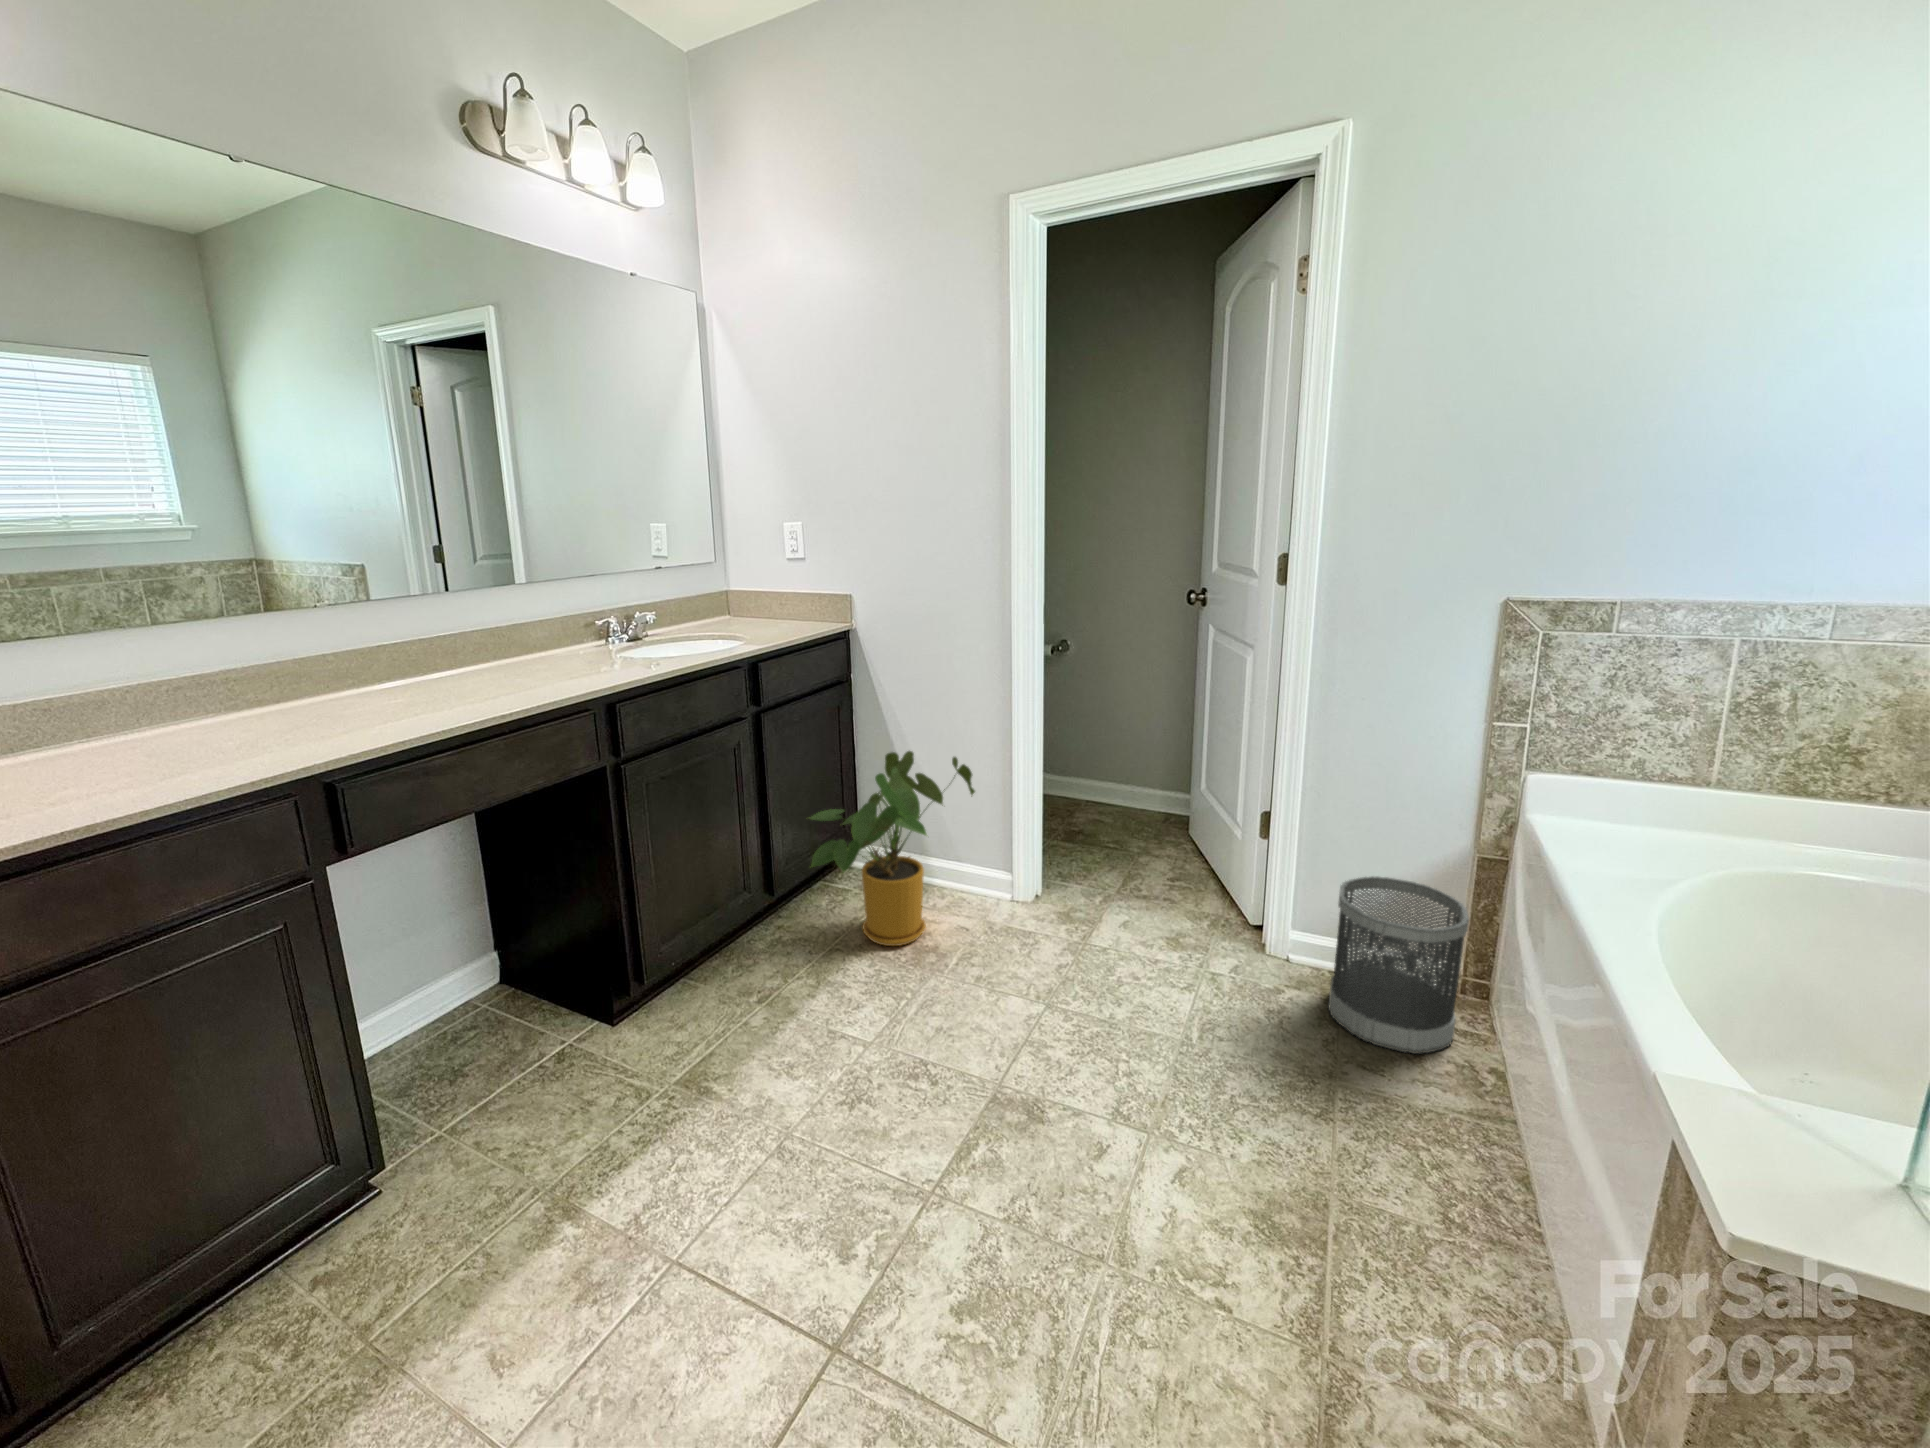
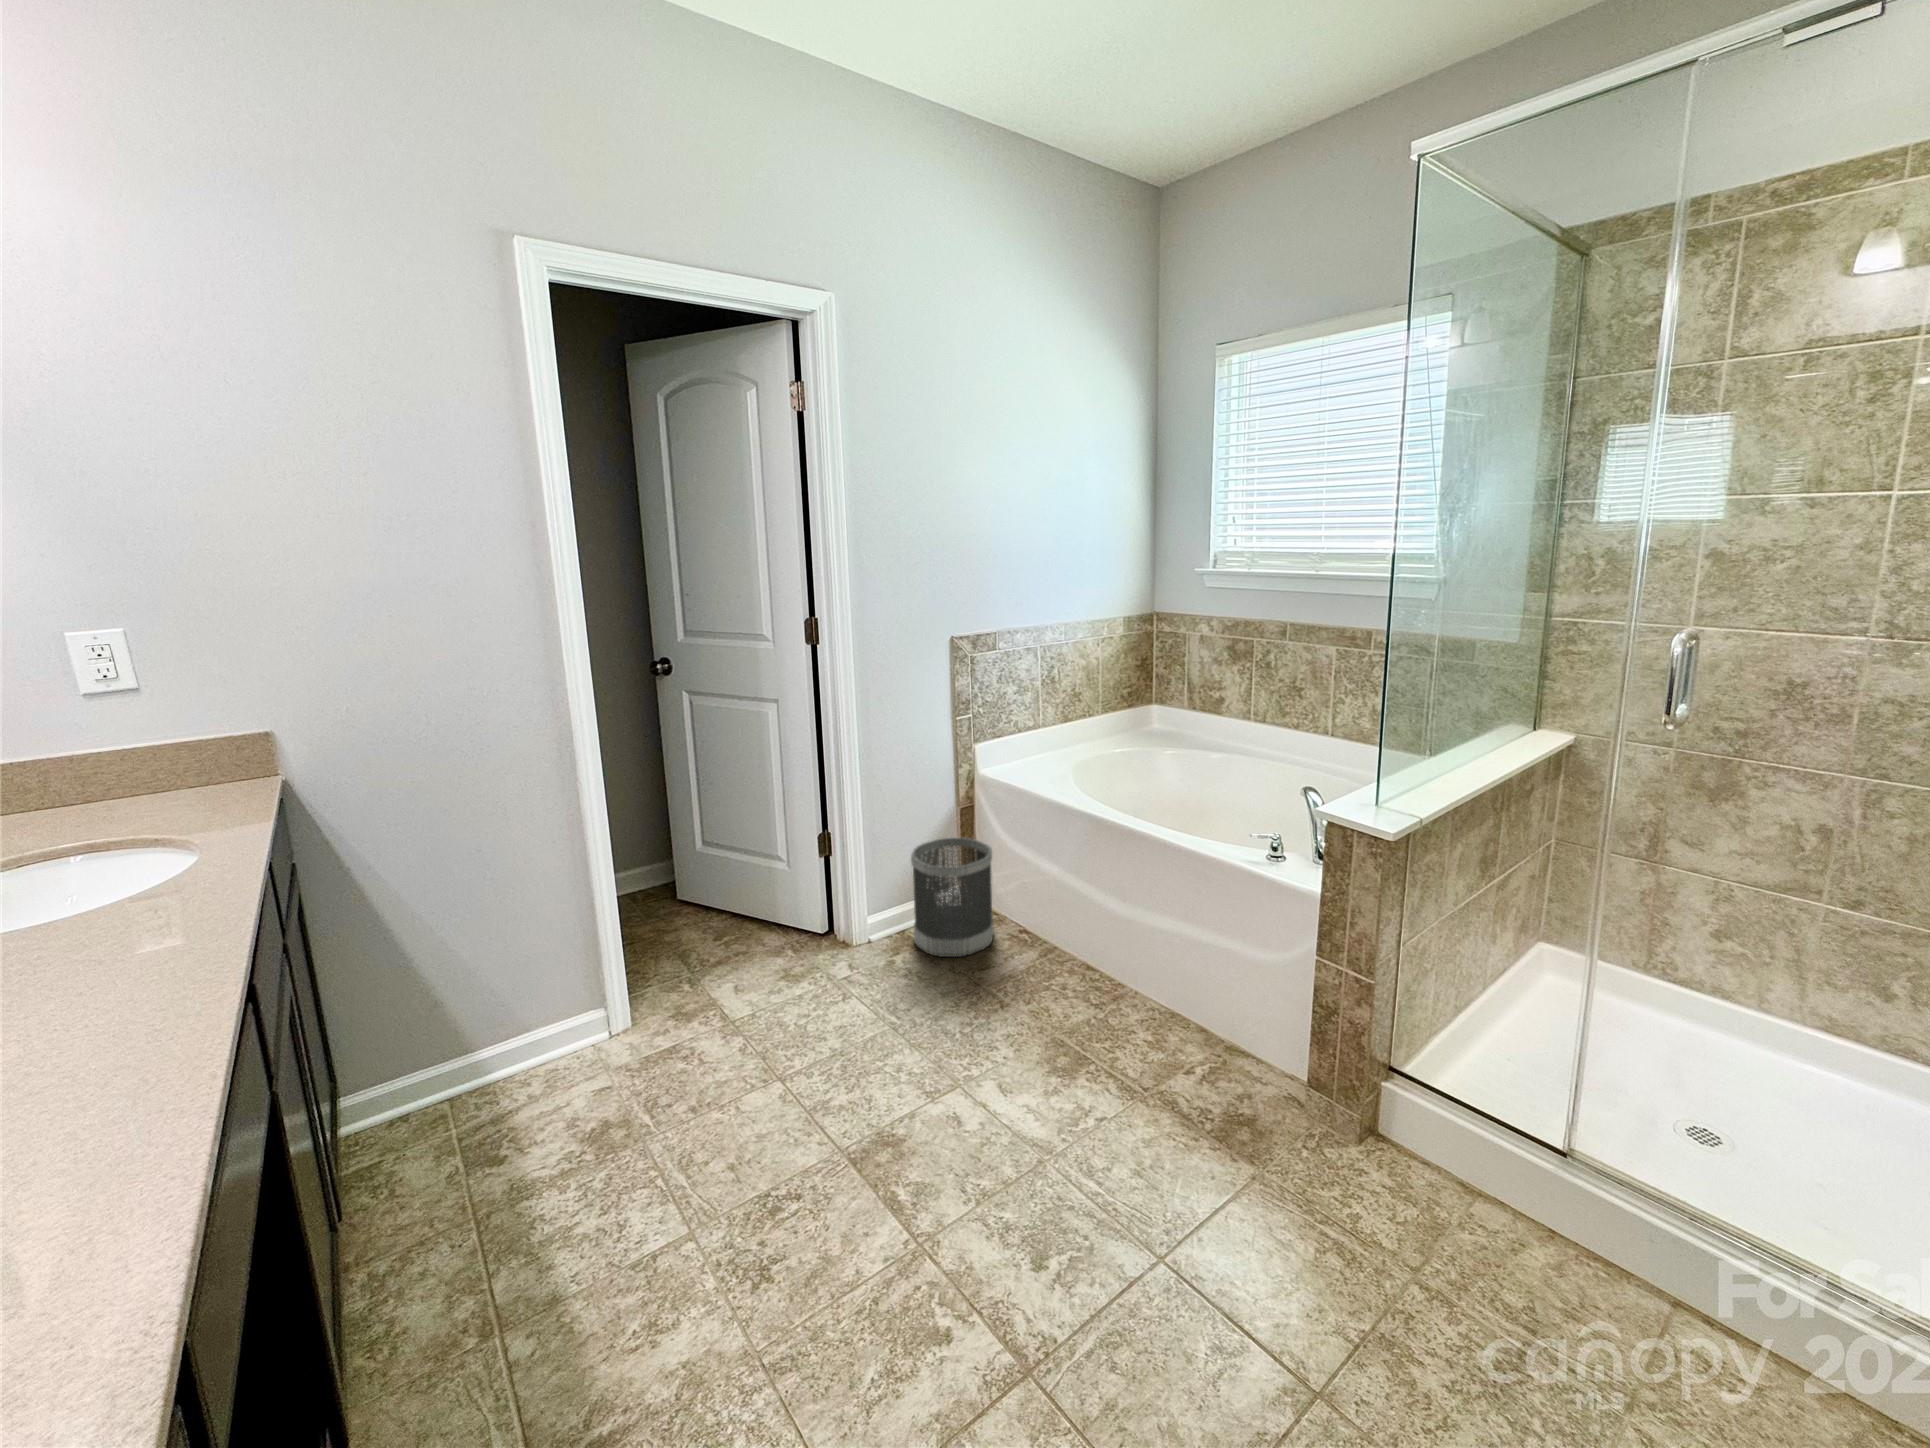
house plant: present [810,751,975,946] -> none [396,897,604,1176]

